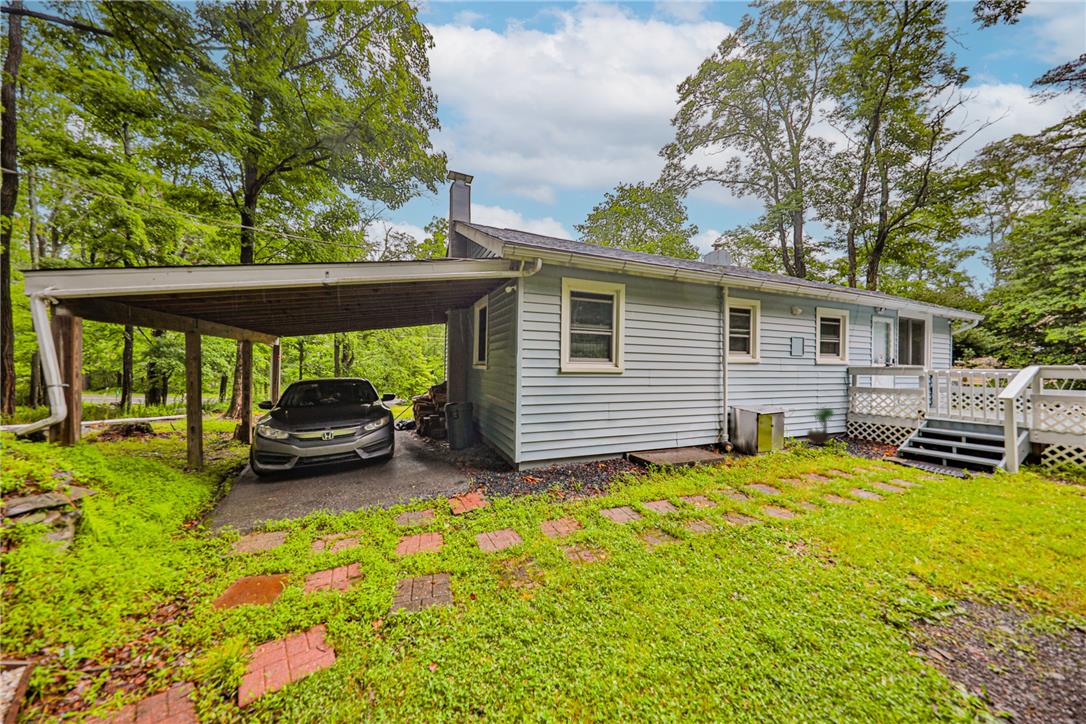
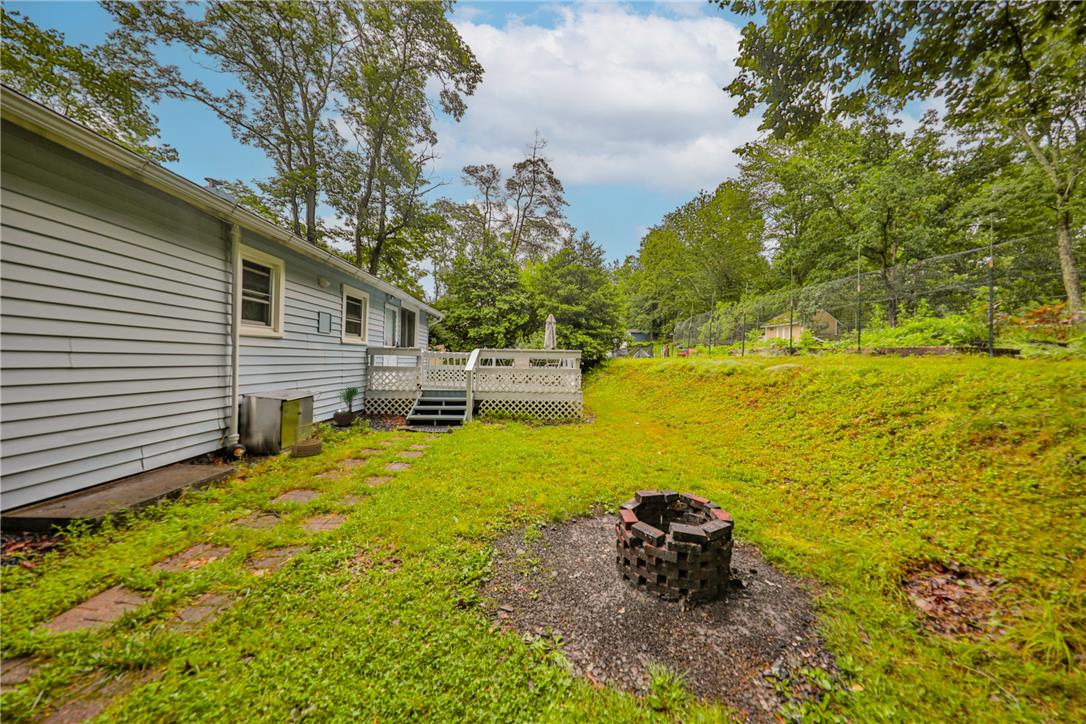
woven basket: none [764,435,791,463] -> present [291,422,323,457]

